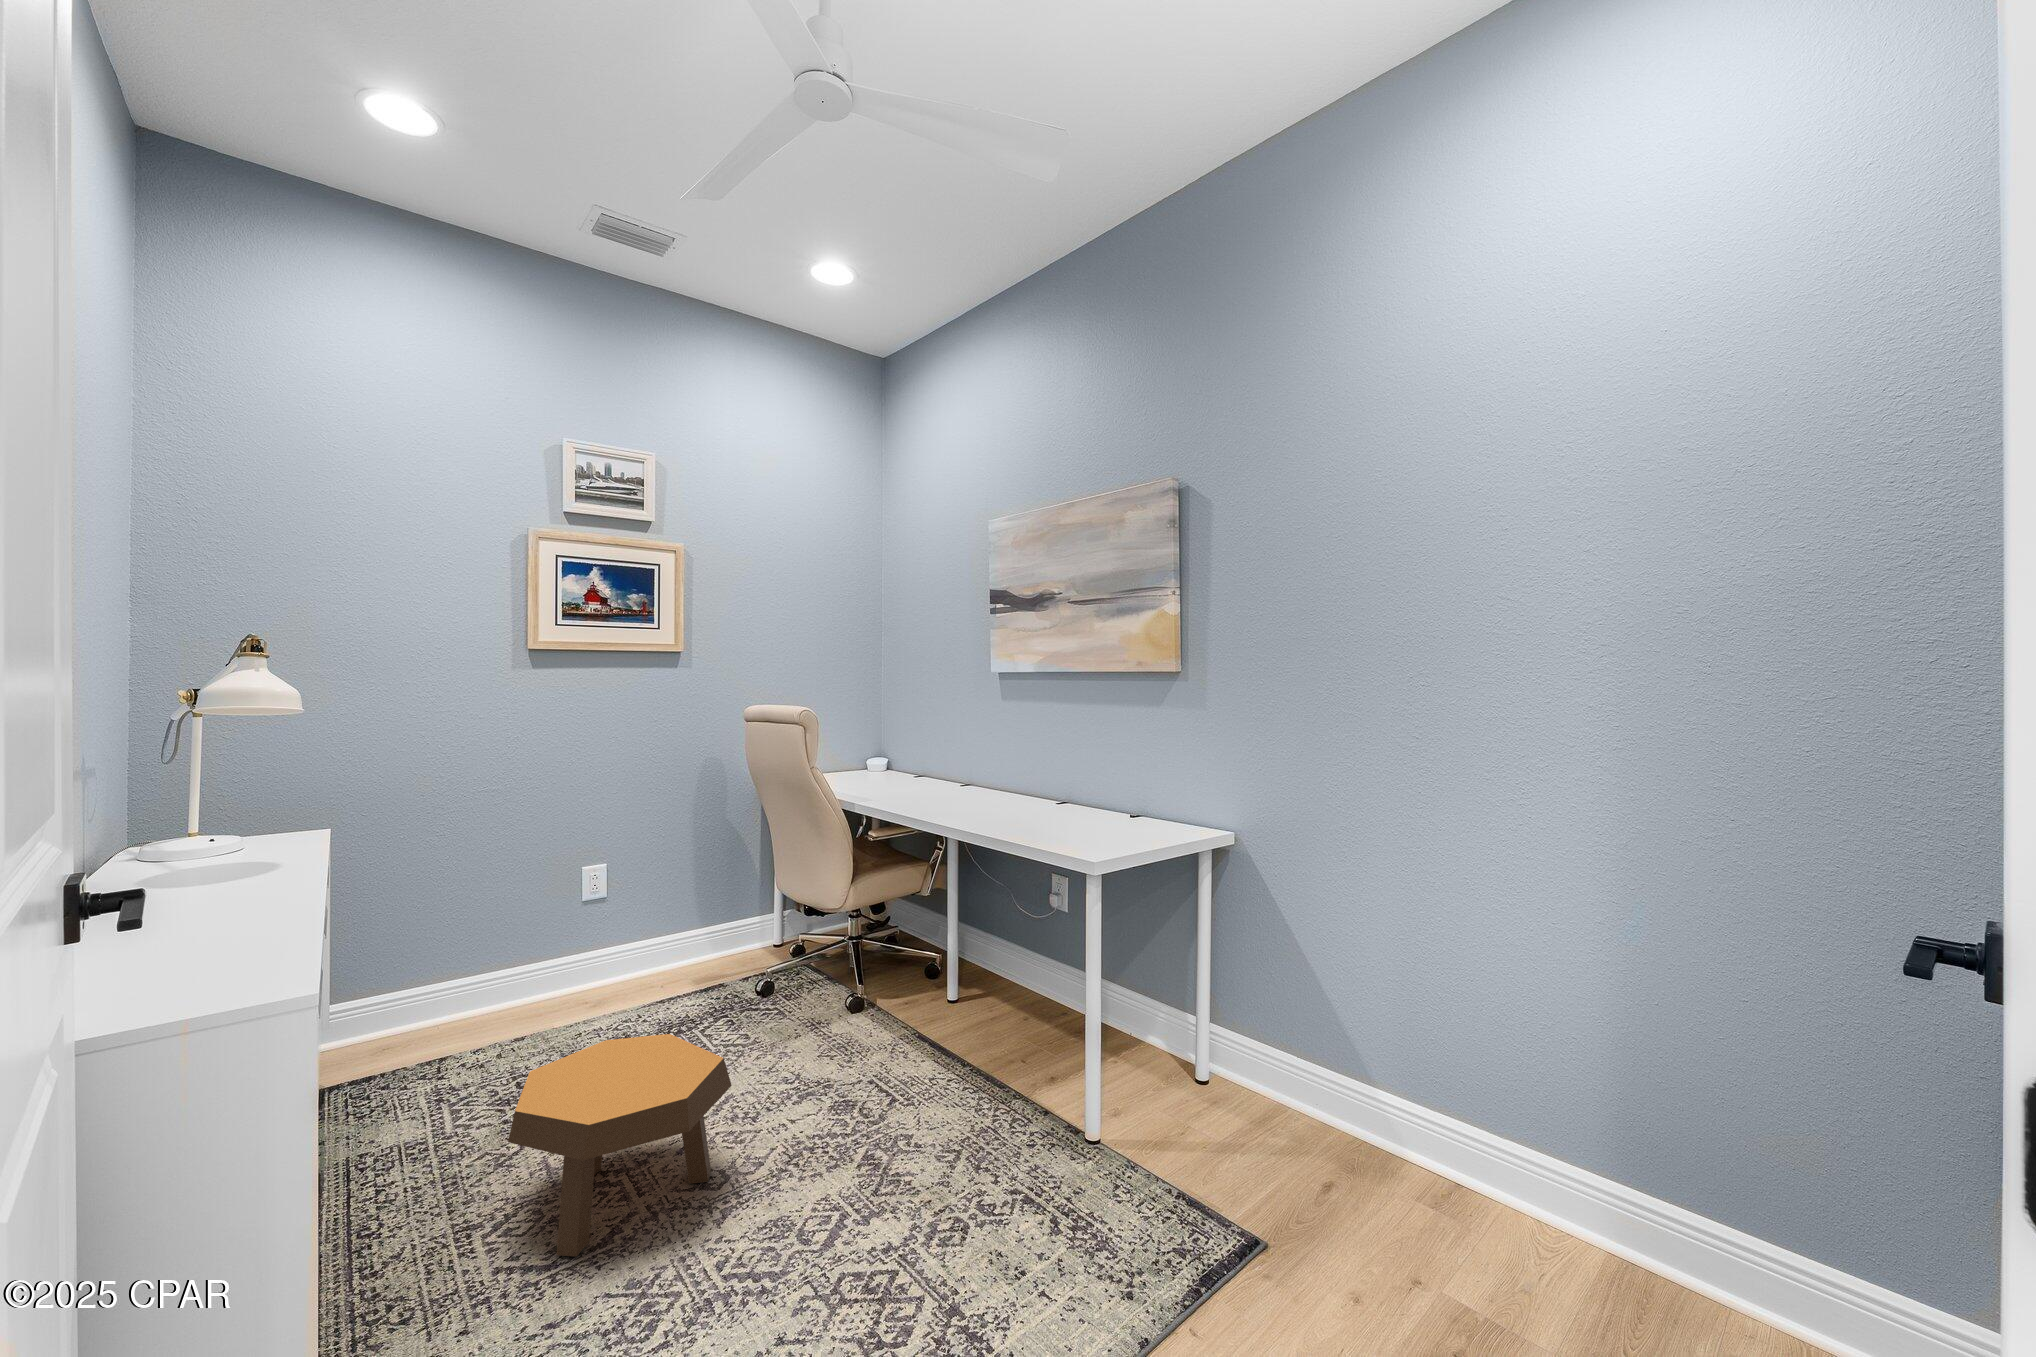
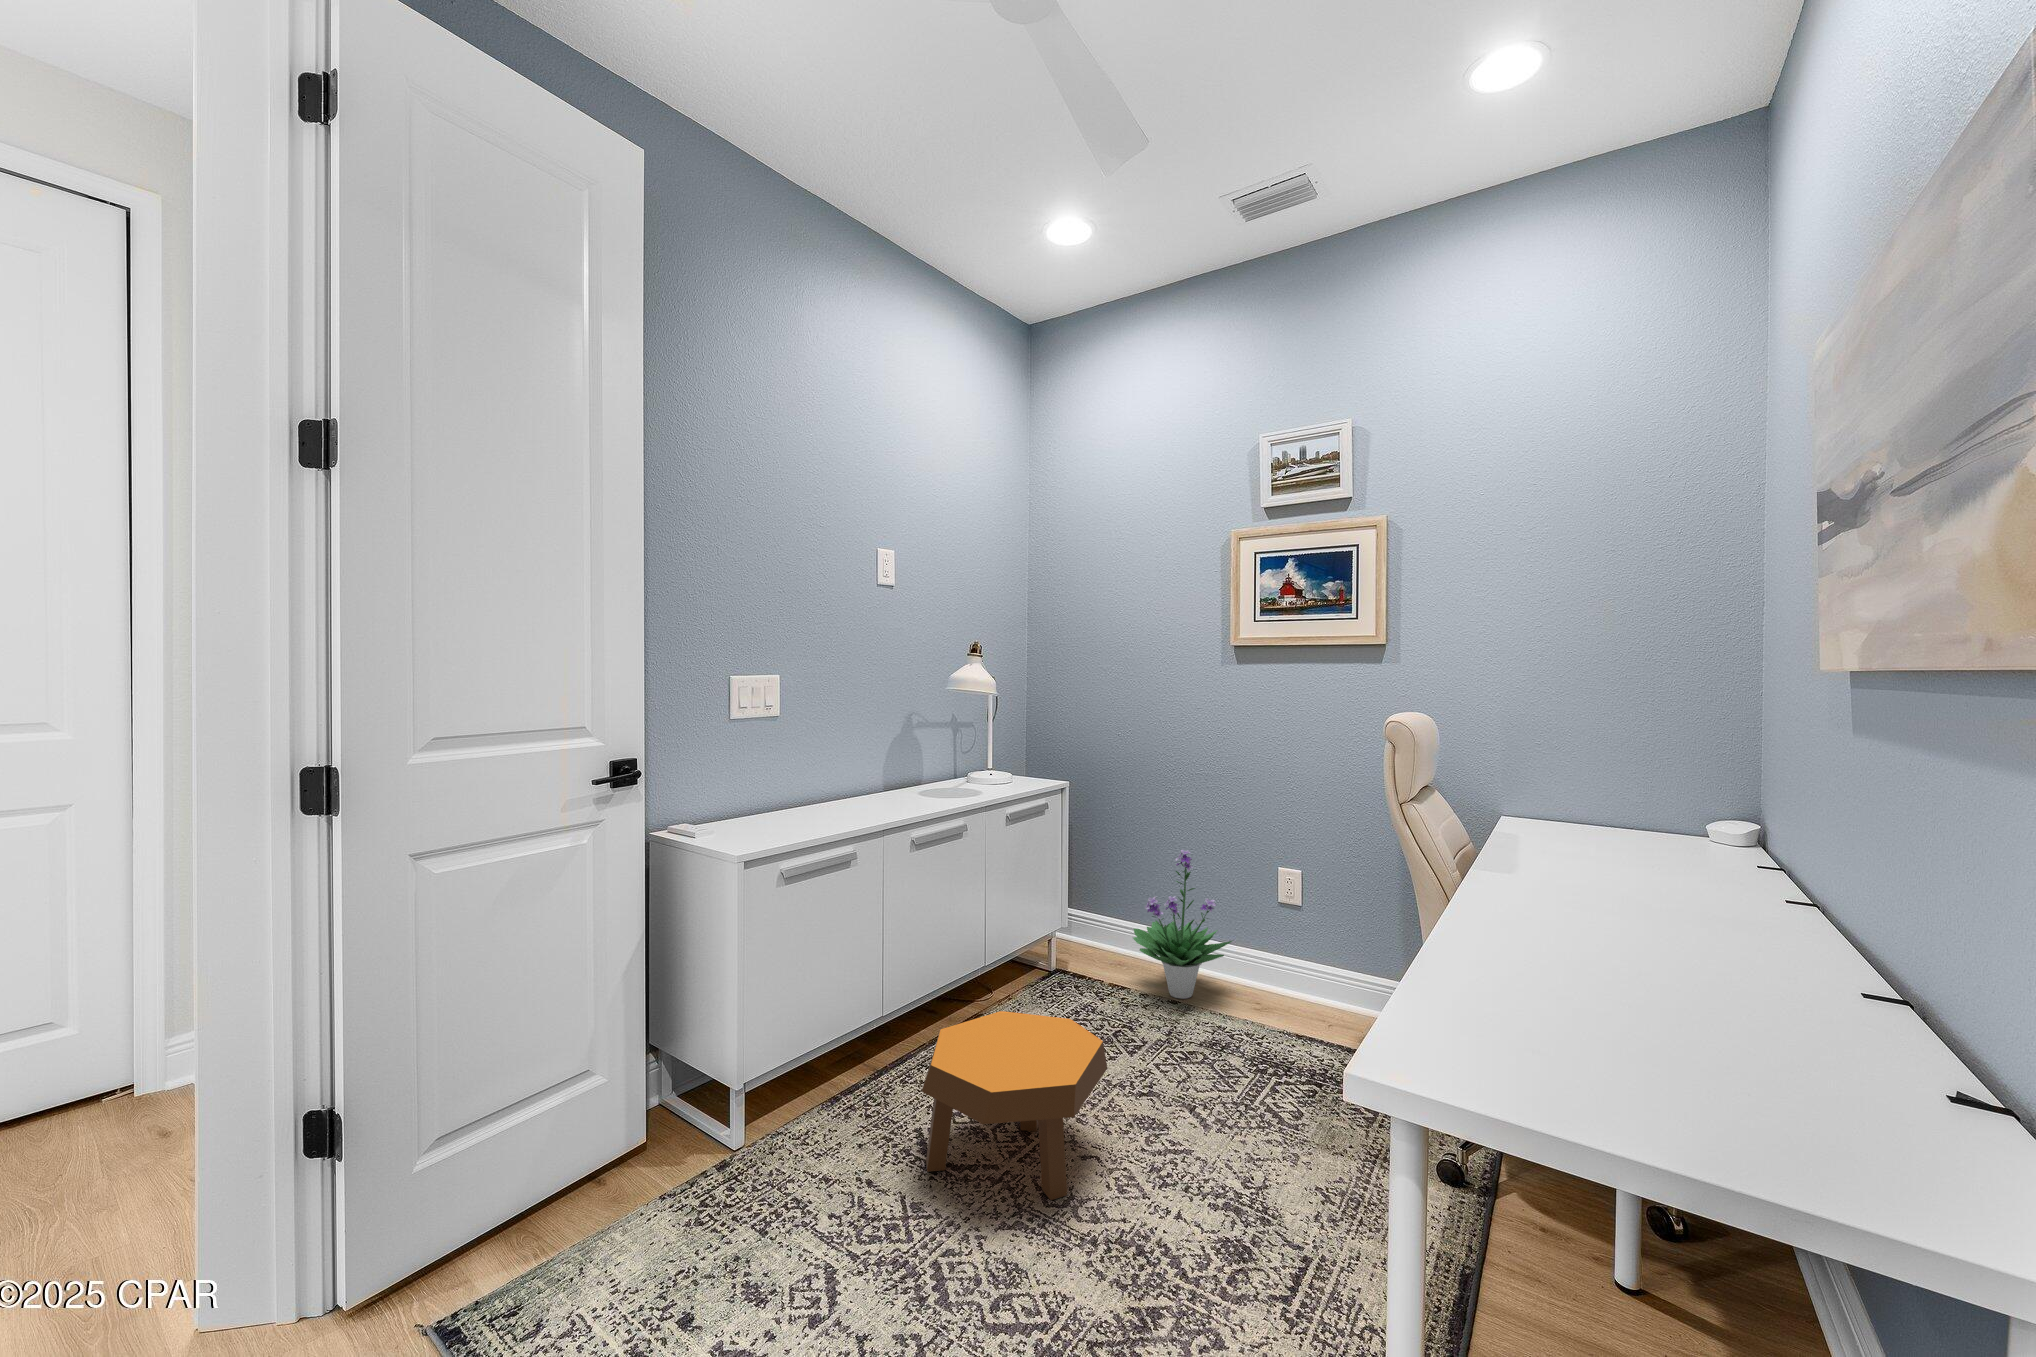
potted plant: none [432,871,572,1036] -> present [1133,849,1233,999]

